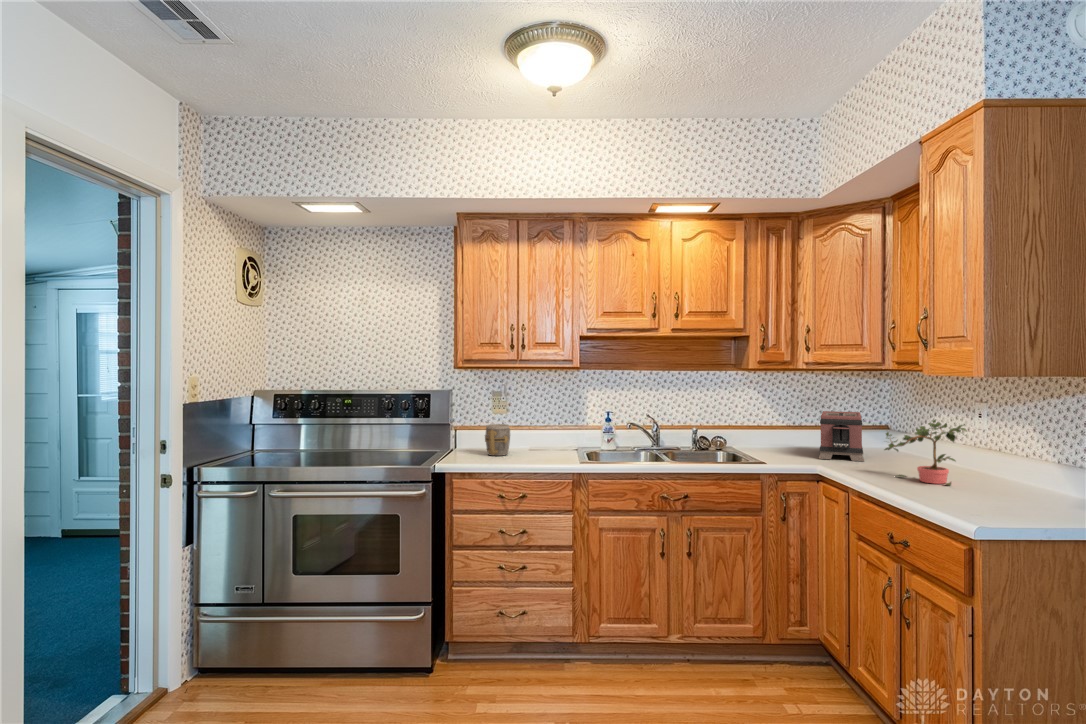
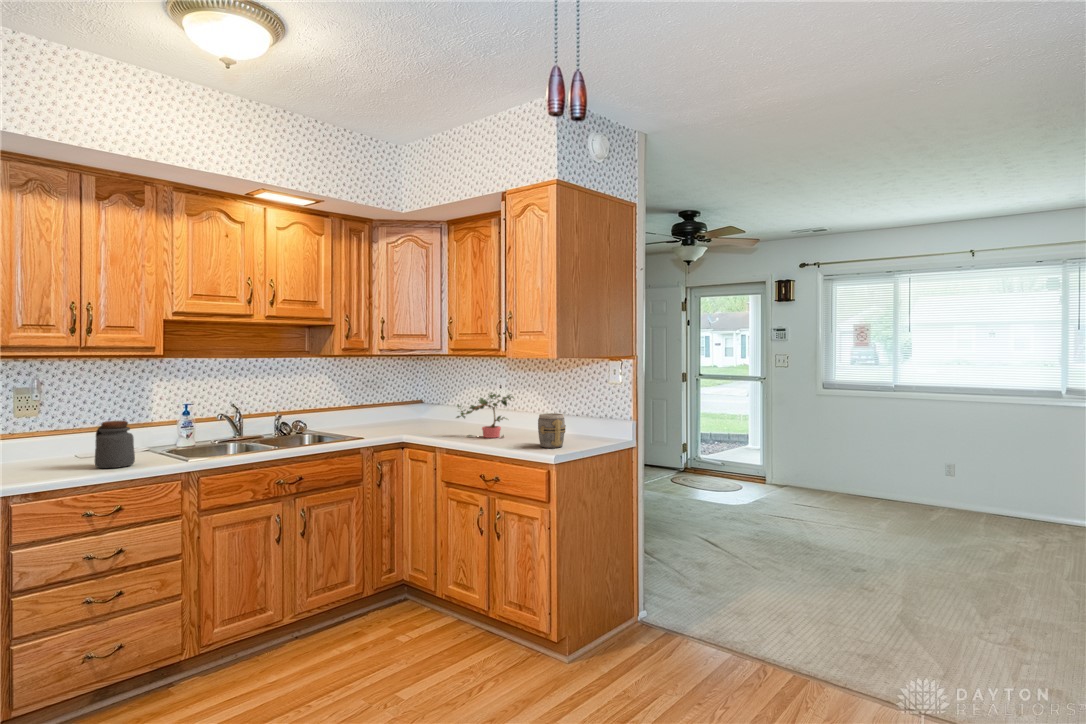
toaster: present [819,411,864,461] -> none [389,392,432,432]
jar: none [517,423,545,463] -> present [95,421,135,468]
mug: present [485,424,510,456] -> present [538,413,566,448]

